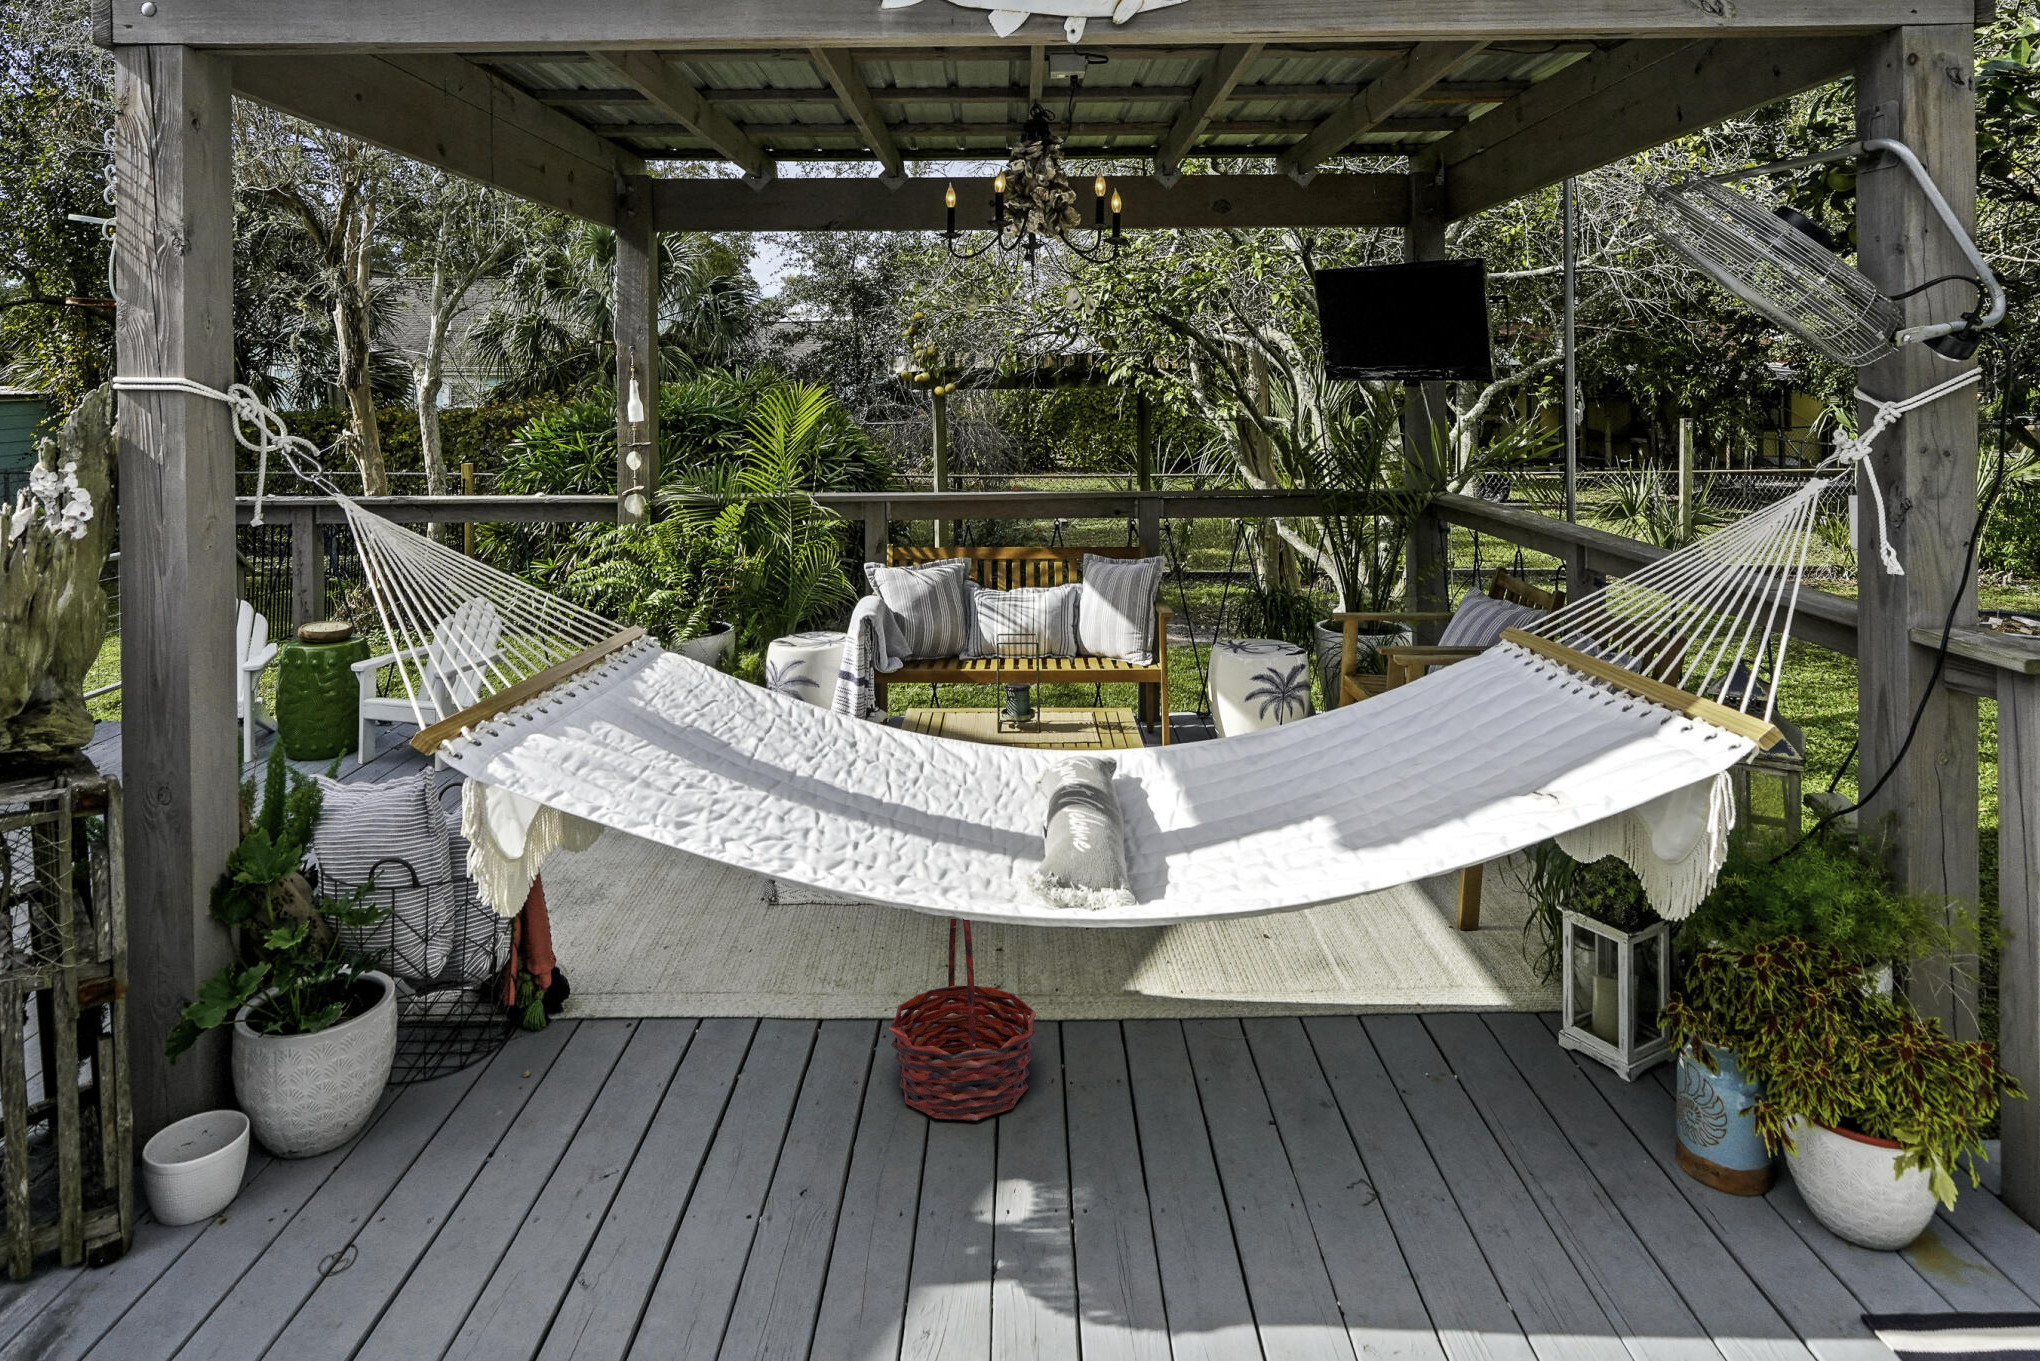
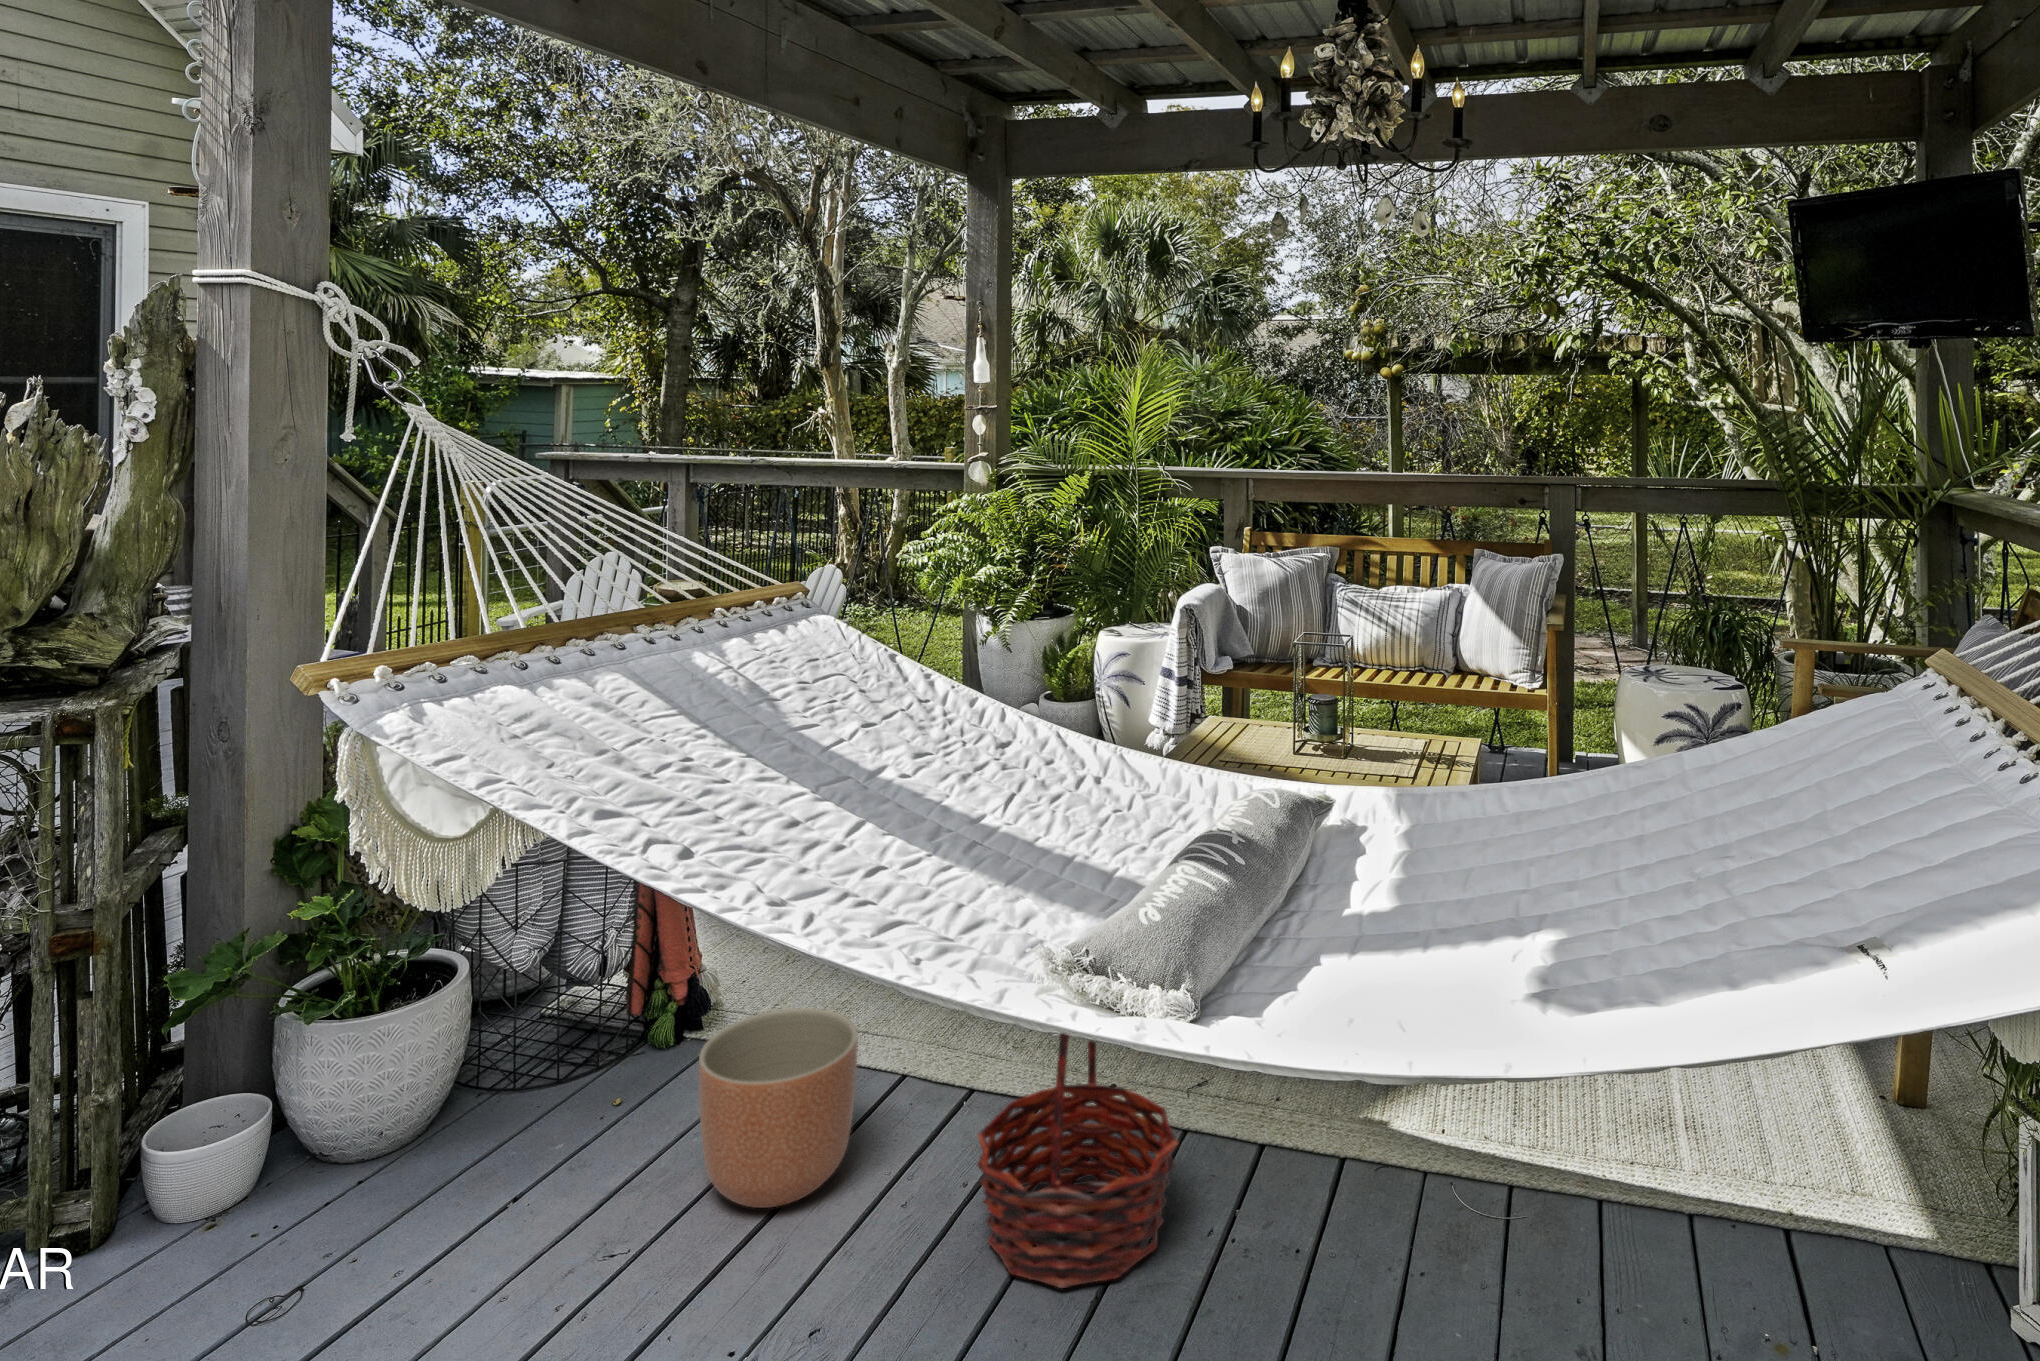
planter: none [654,961,774,1112] -> present [699,1008,858,1208]

